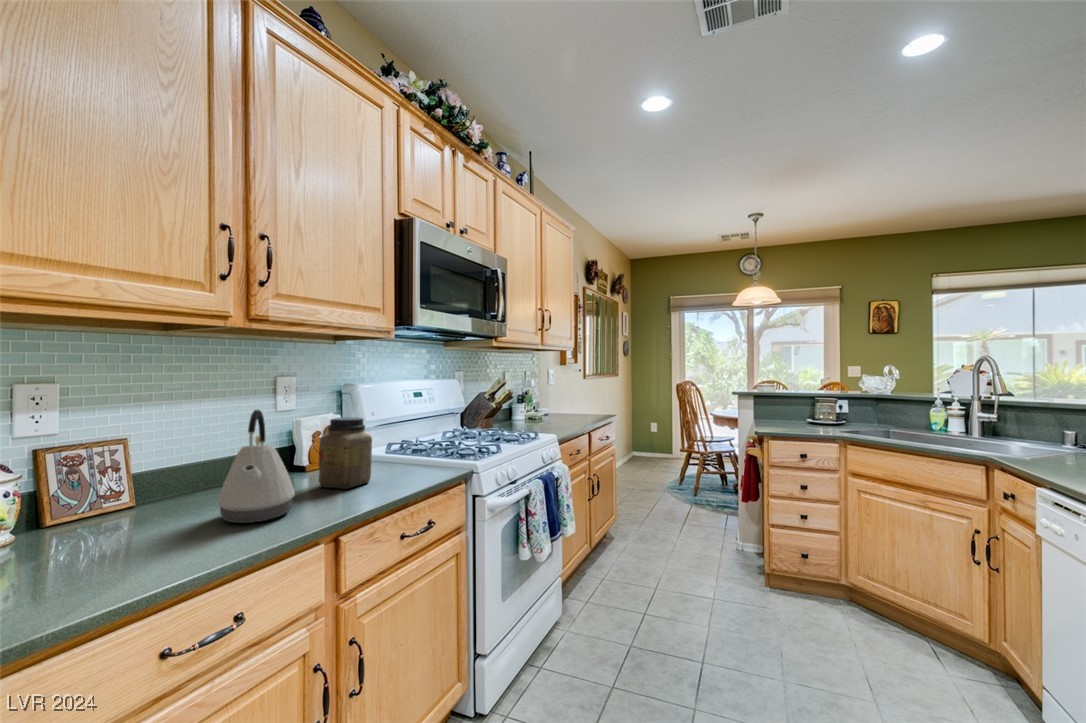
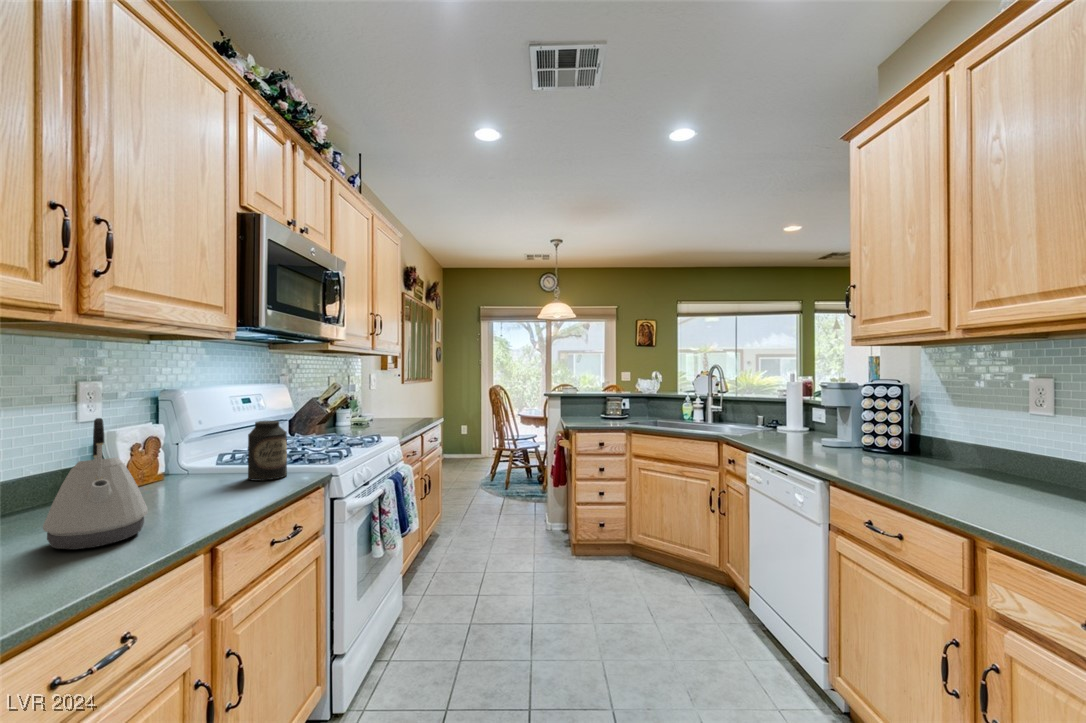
canister: none [401,415,435,472] -> present [248,421,287,481]
jar: present [319,417,372,489] -> none [156,425,222,504]

